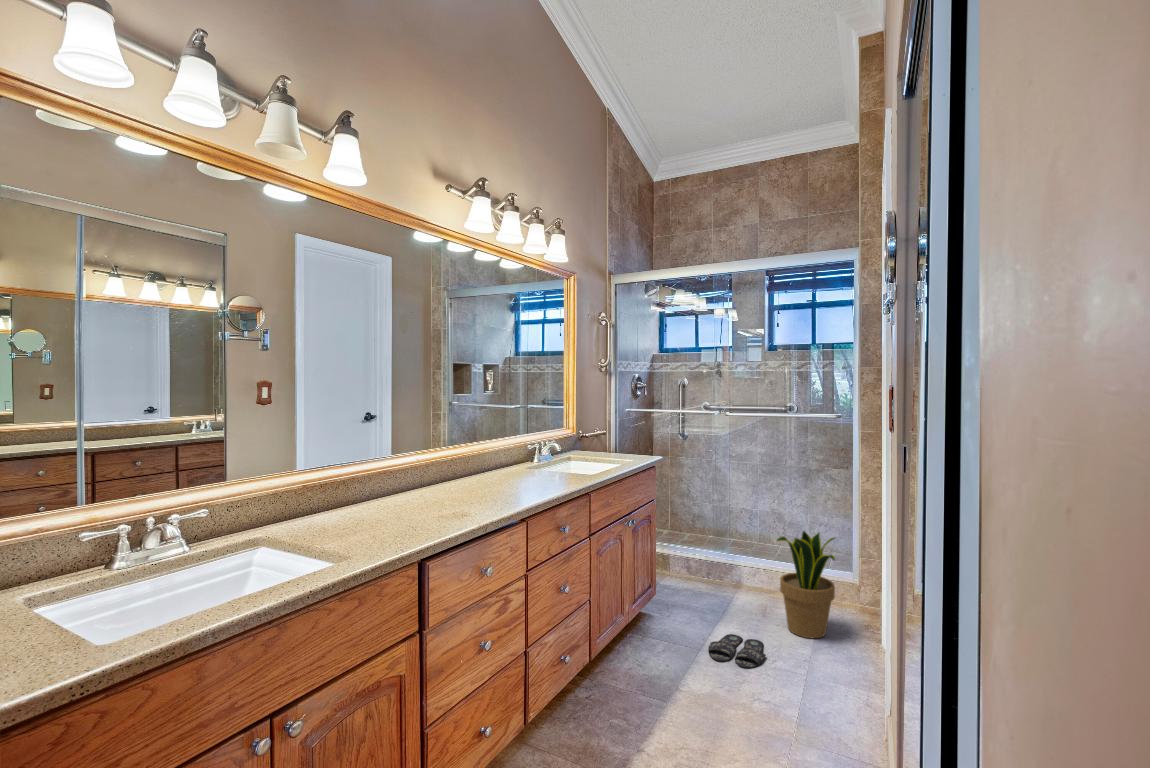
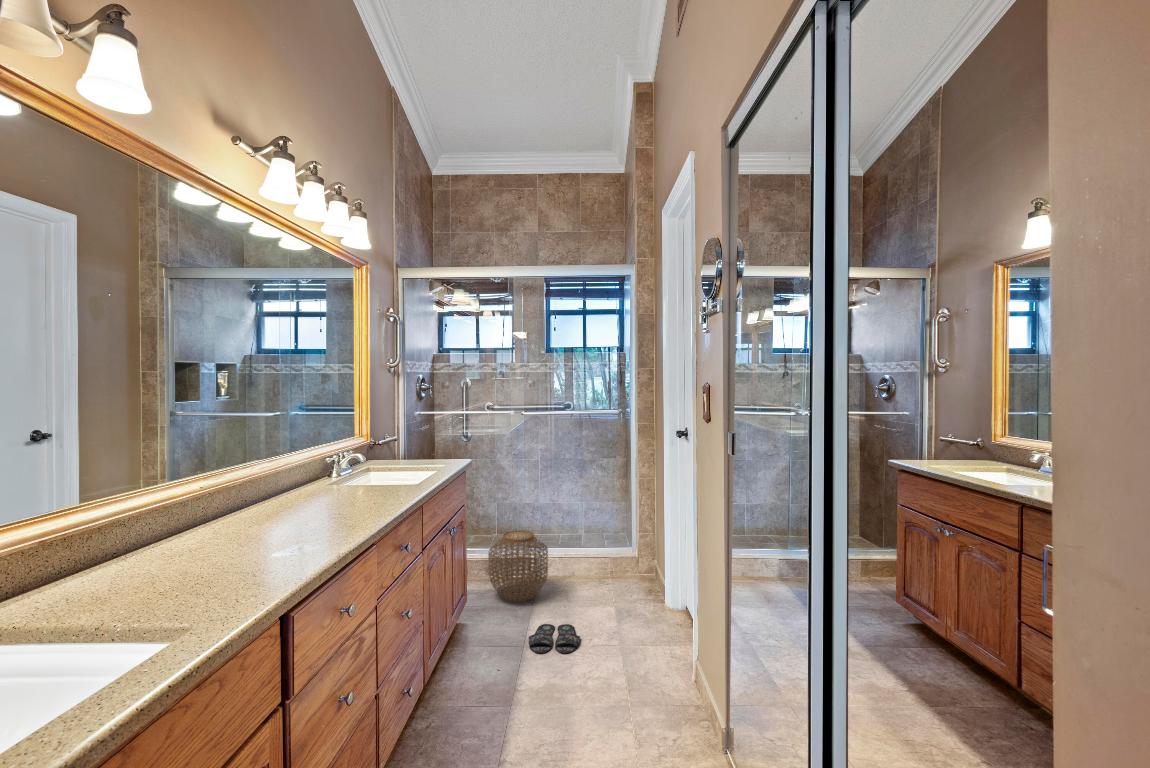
potted plant: present [777,531,835,638] -> none [579,515,629,612]
woven basket: none [686,534,749,608] -> present [488,530,548,602]

